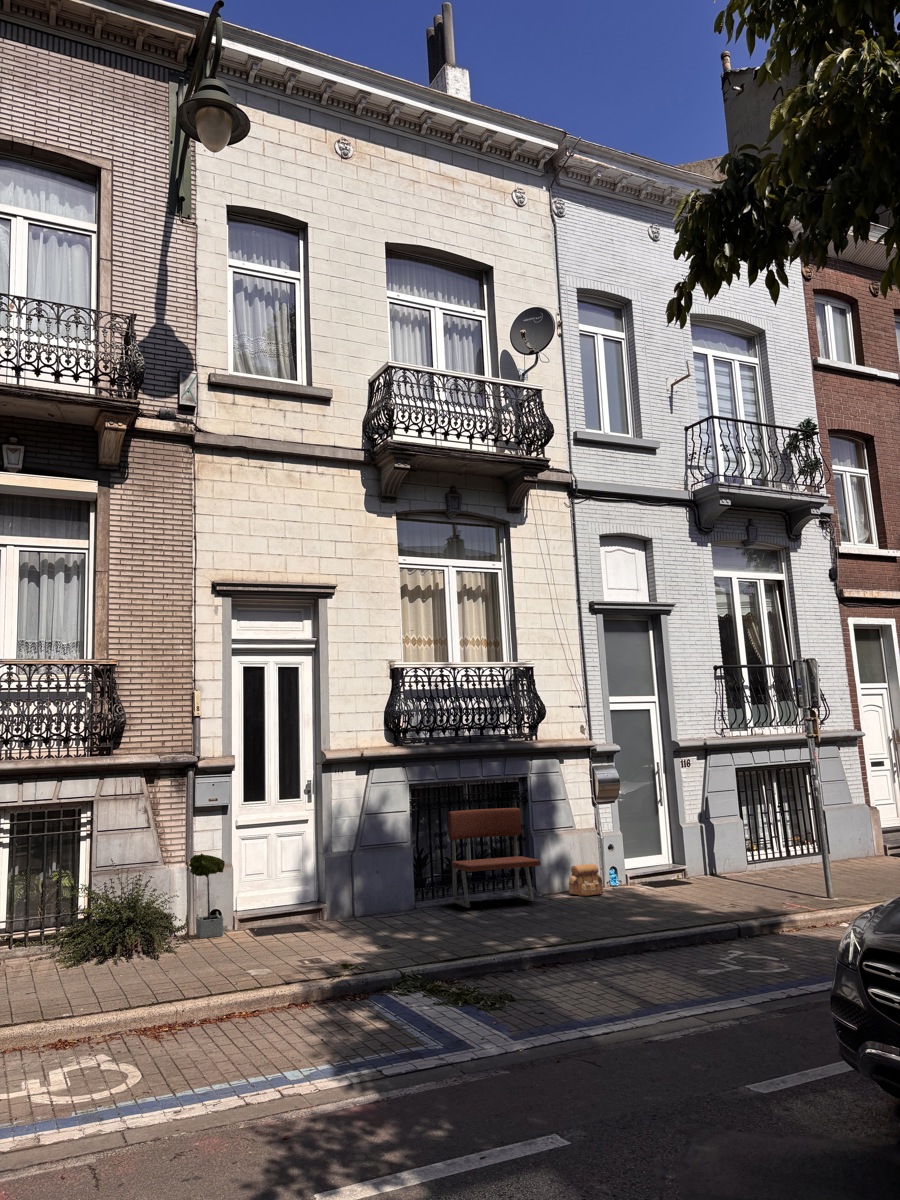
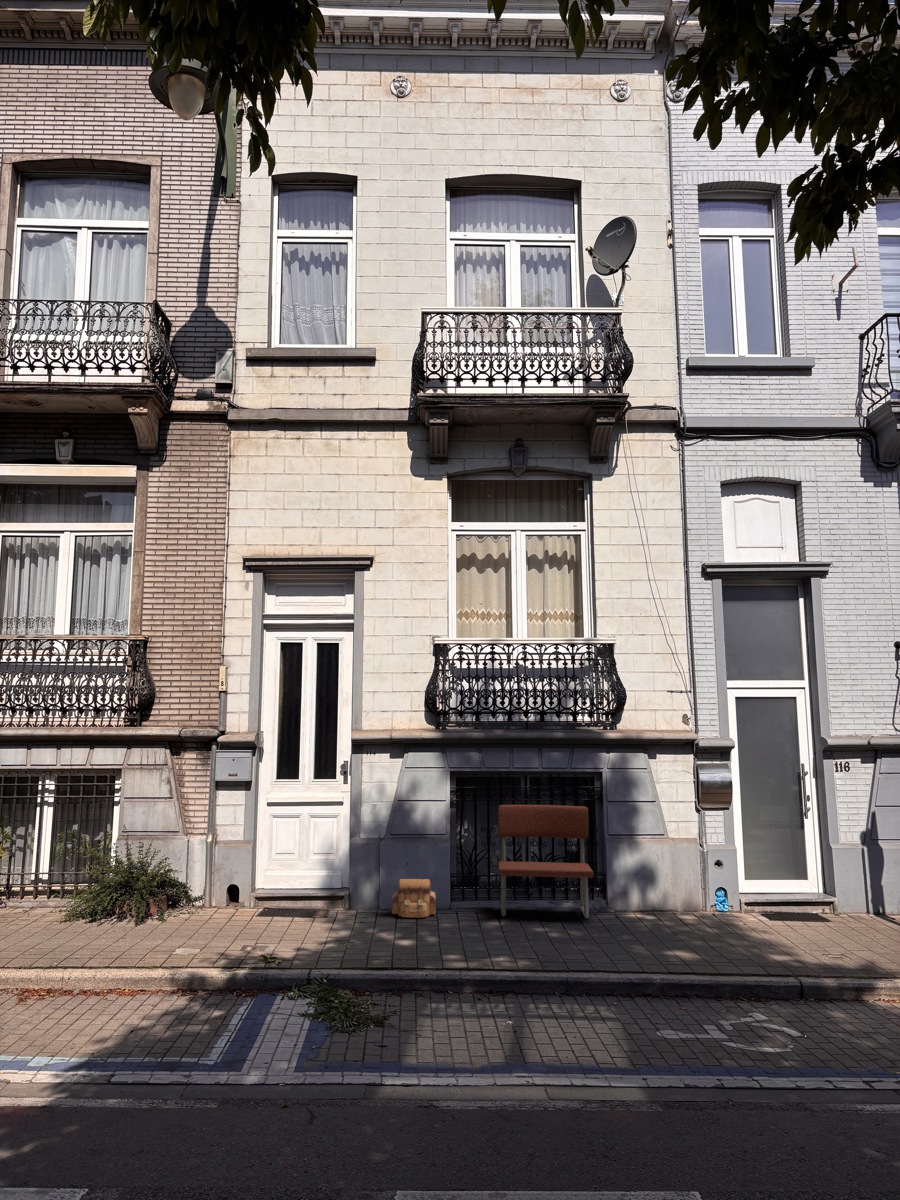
potted tree: present [189,853,225,938] -> none [197,828,232,913]
backpack: present [569,864,603,896] -> present [392,879,436,918]

